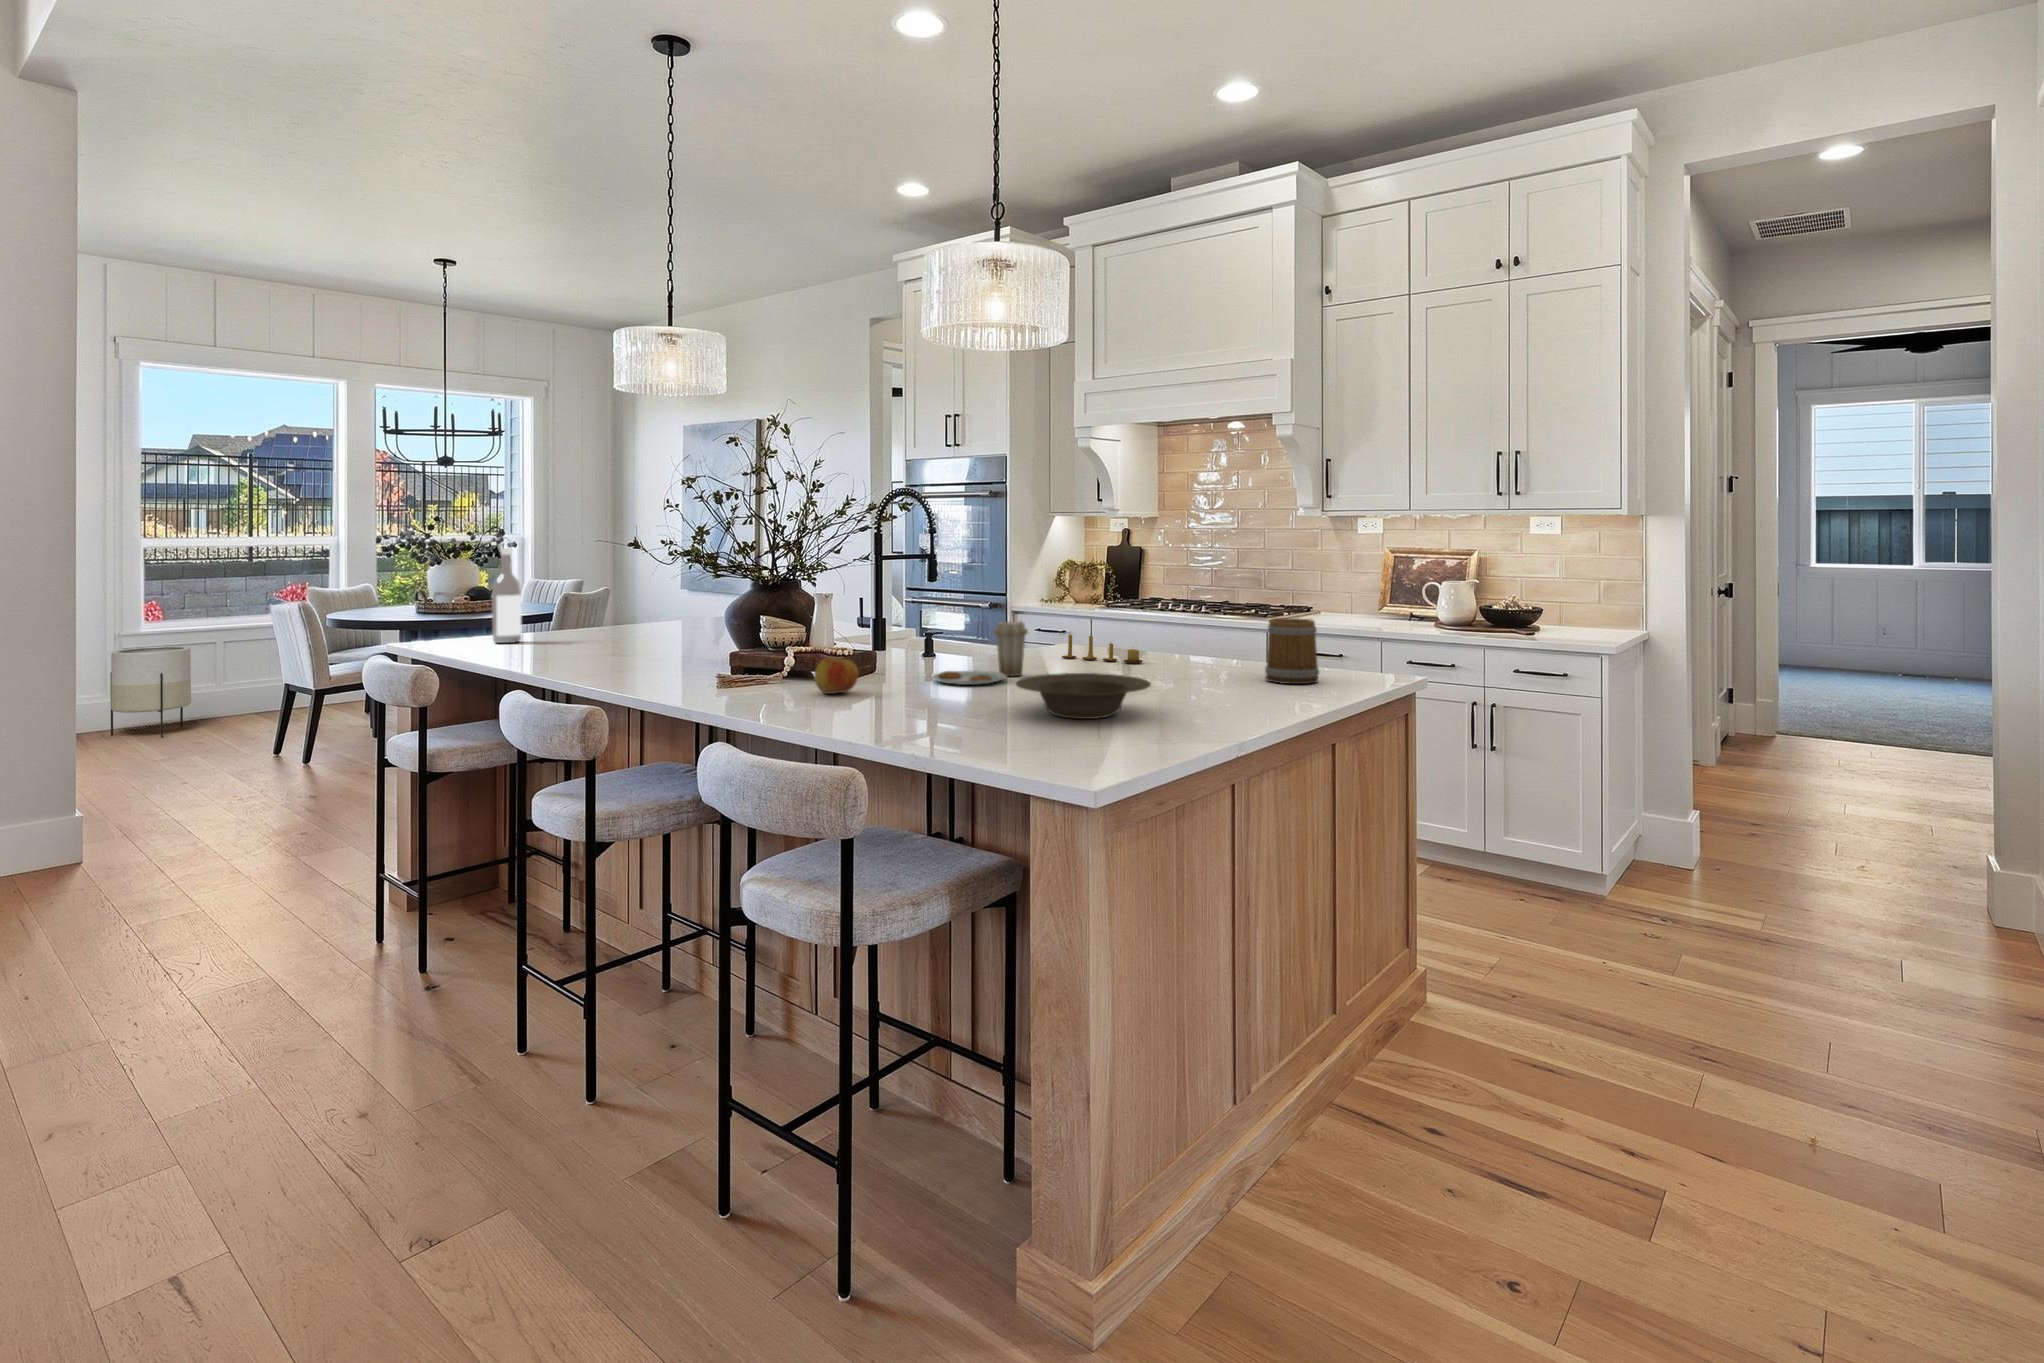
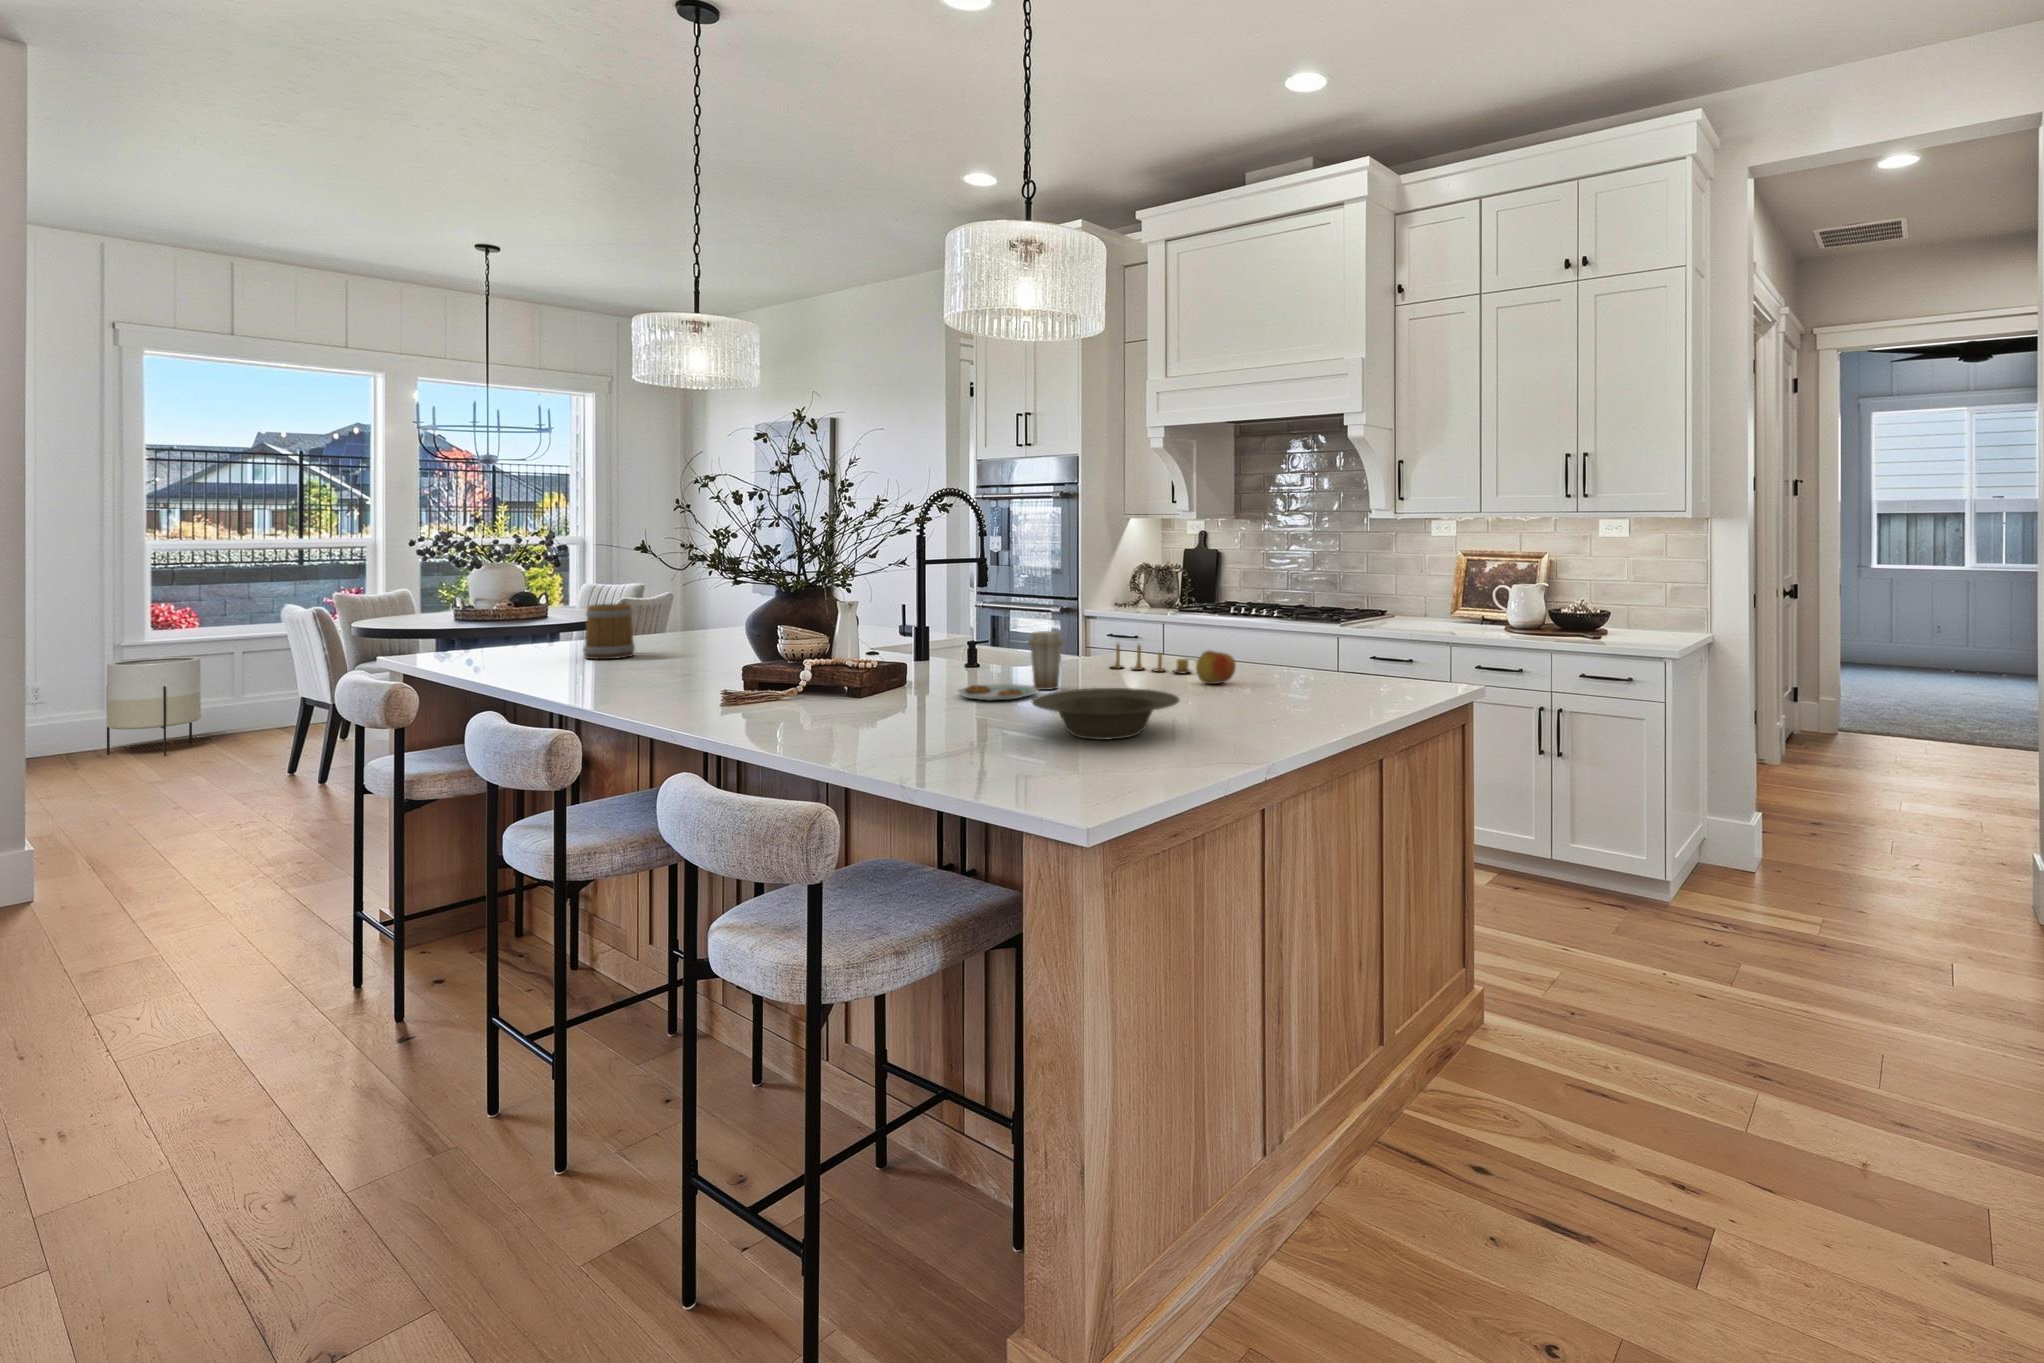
wine bottle: present [492,548,521,643] -> none [493,552,527,656]
mug: present [1265,618,1319,684] -> present [583,604,635,659]
apple: present [814,657,858,694] -> present [1196,650,1236,684]

